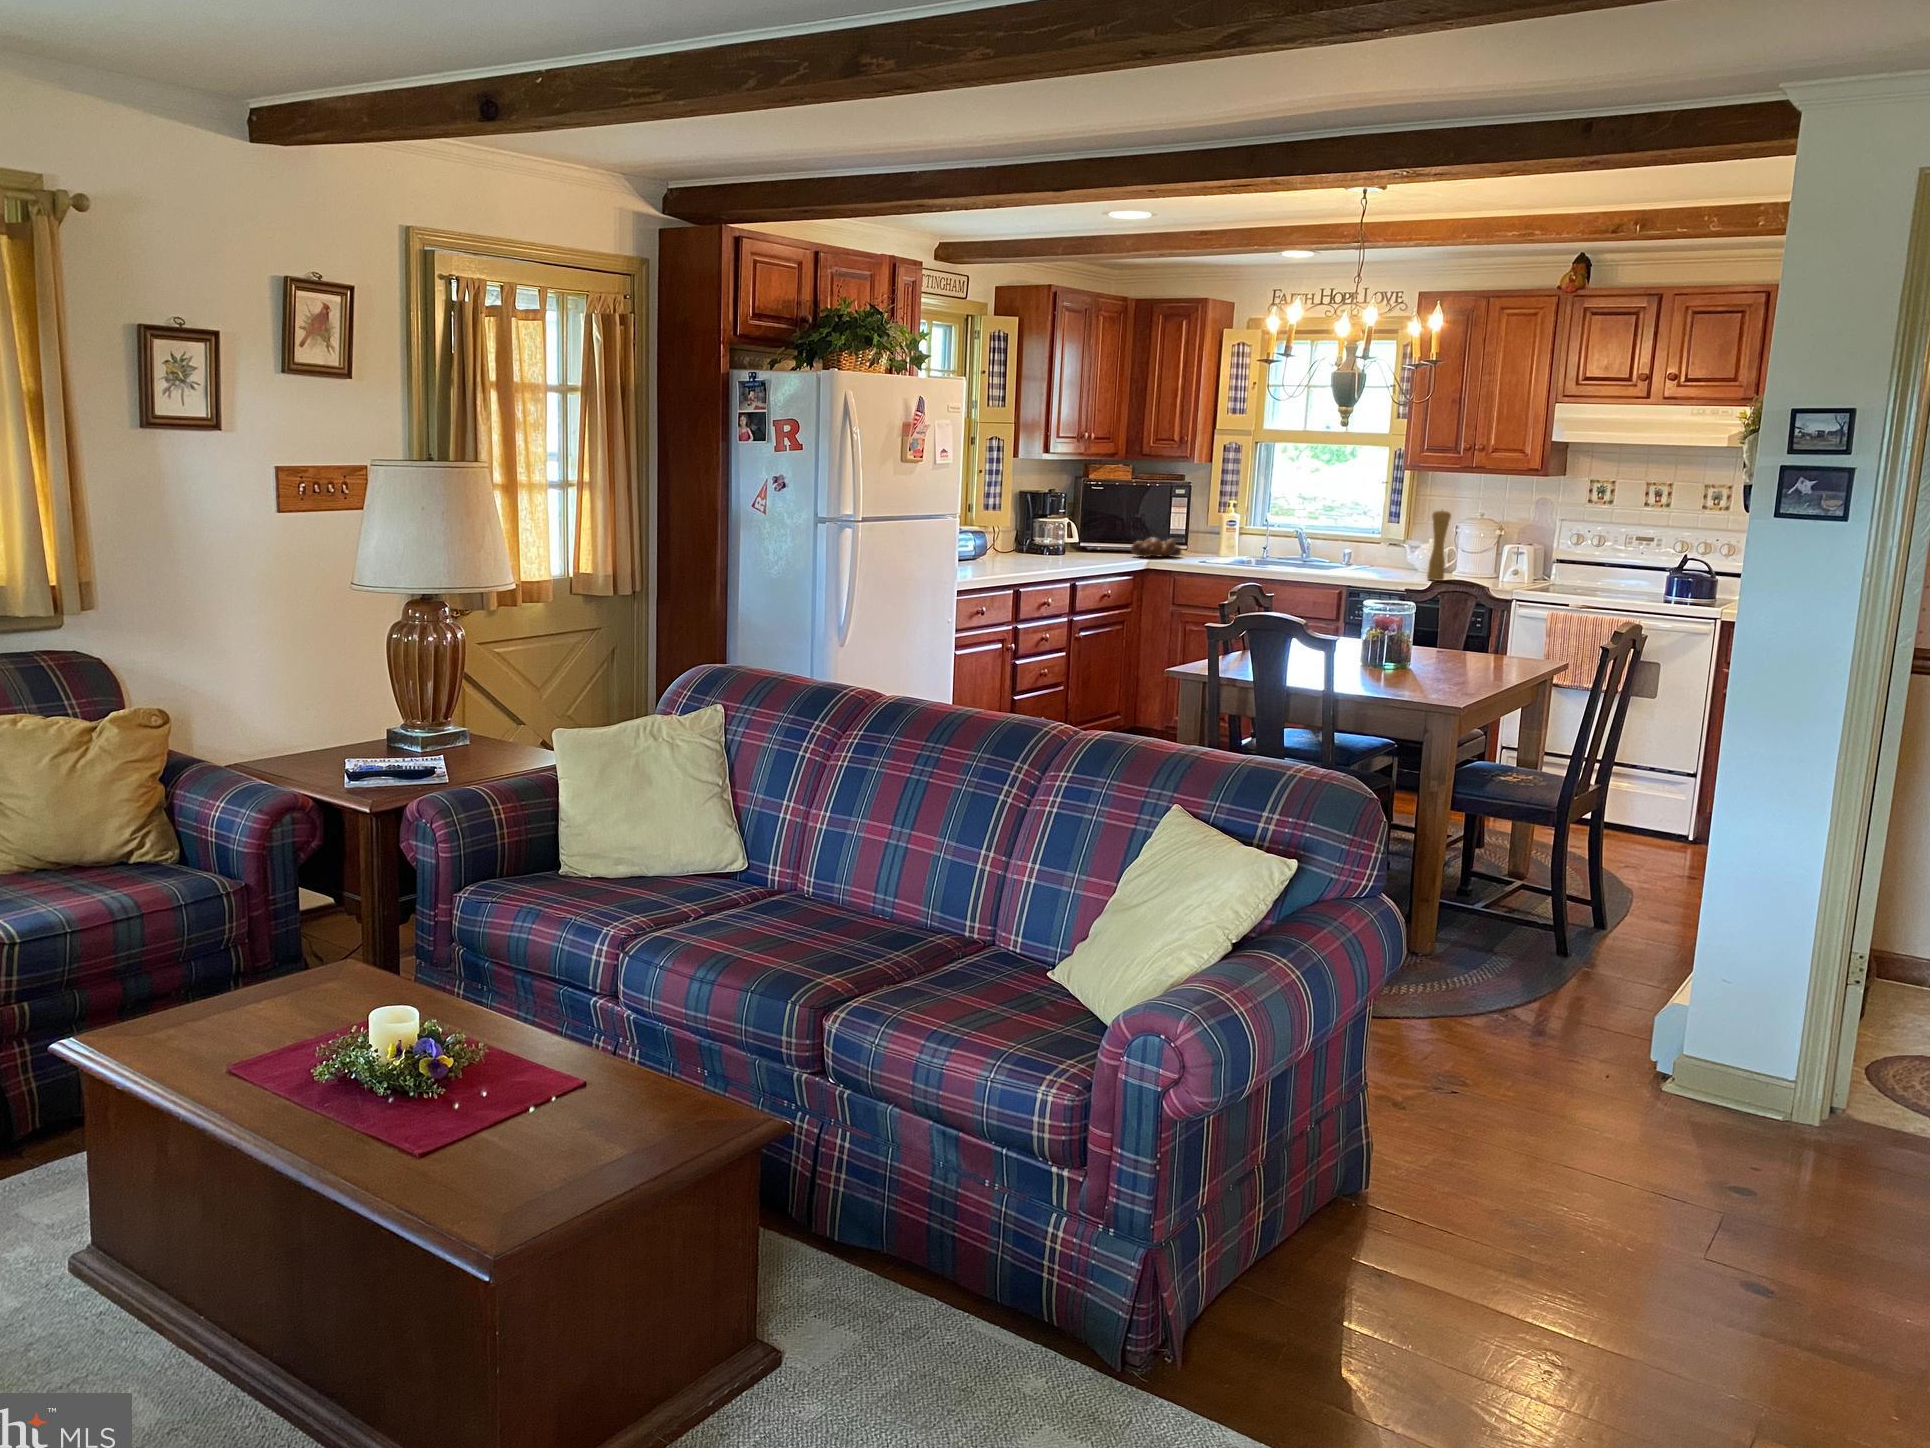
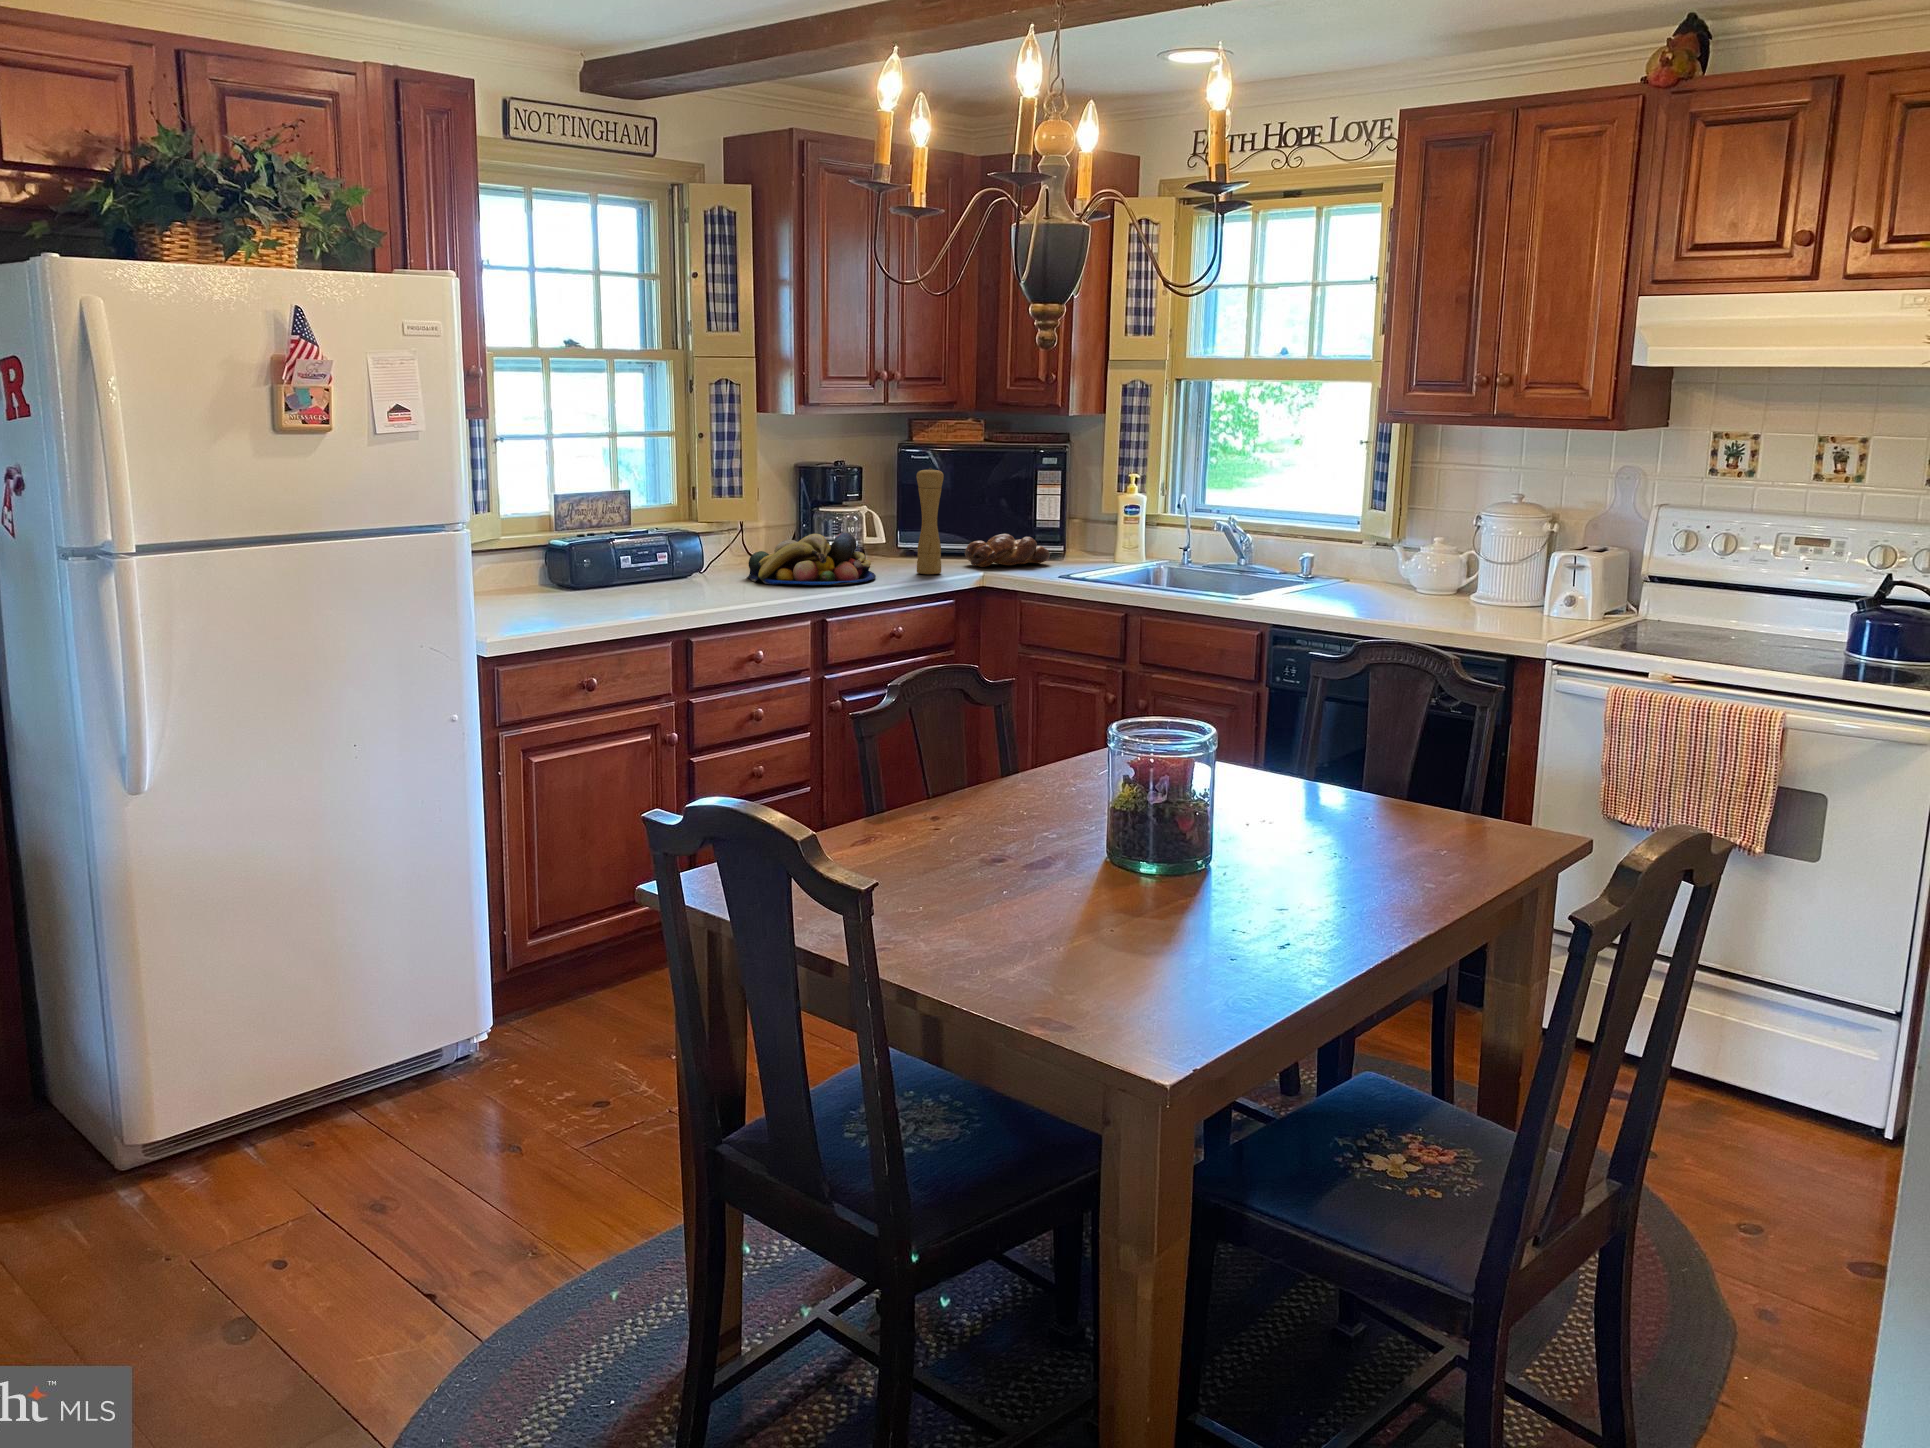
pepper mill: present [1427,510,1451,581] -> present [917,468,944,574]
fruit bowl: none [1015,533,1094,564] -> present [747,533,876,585]

